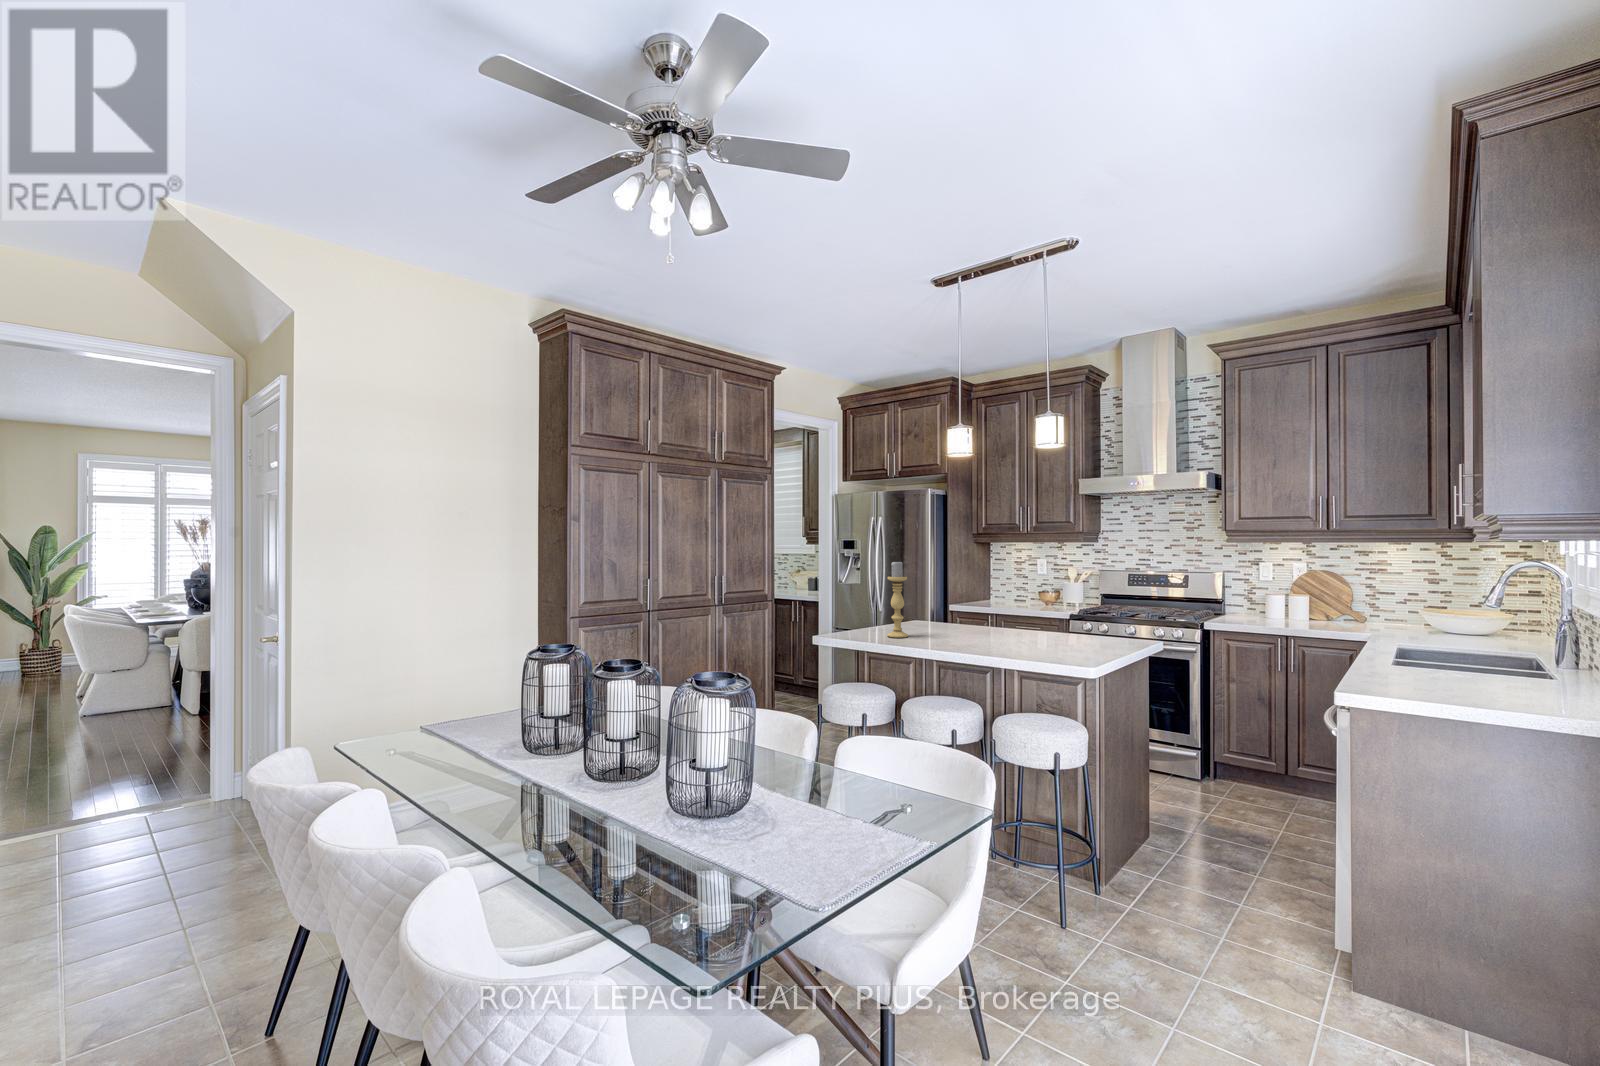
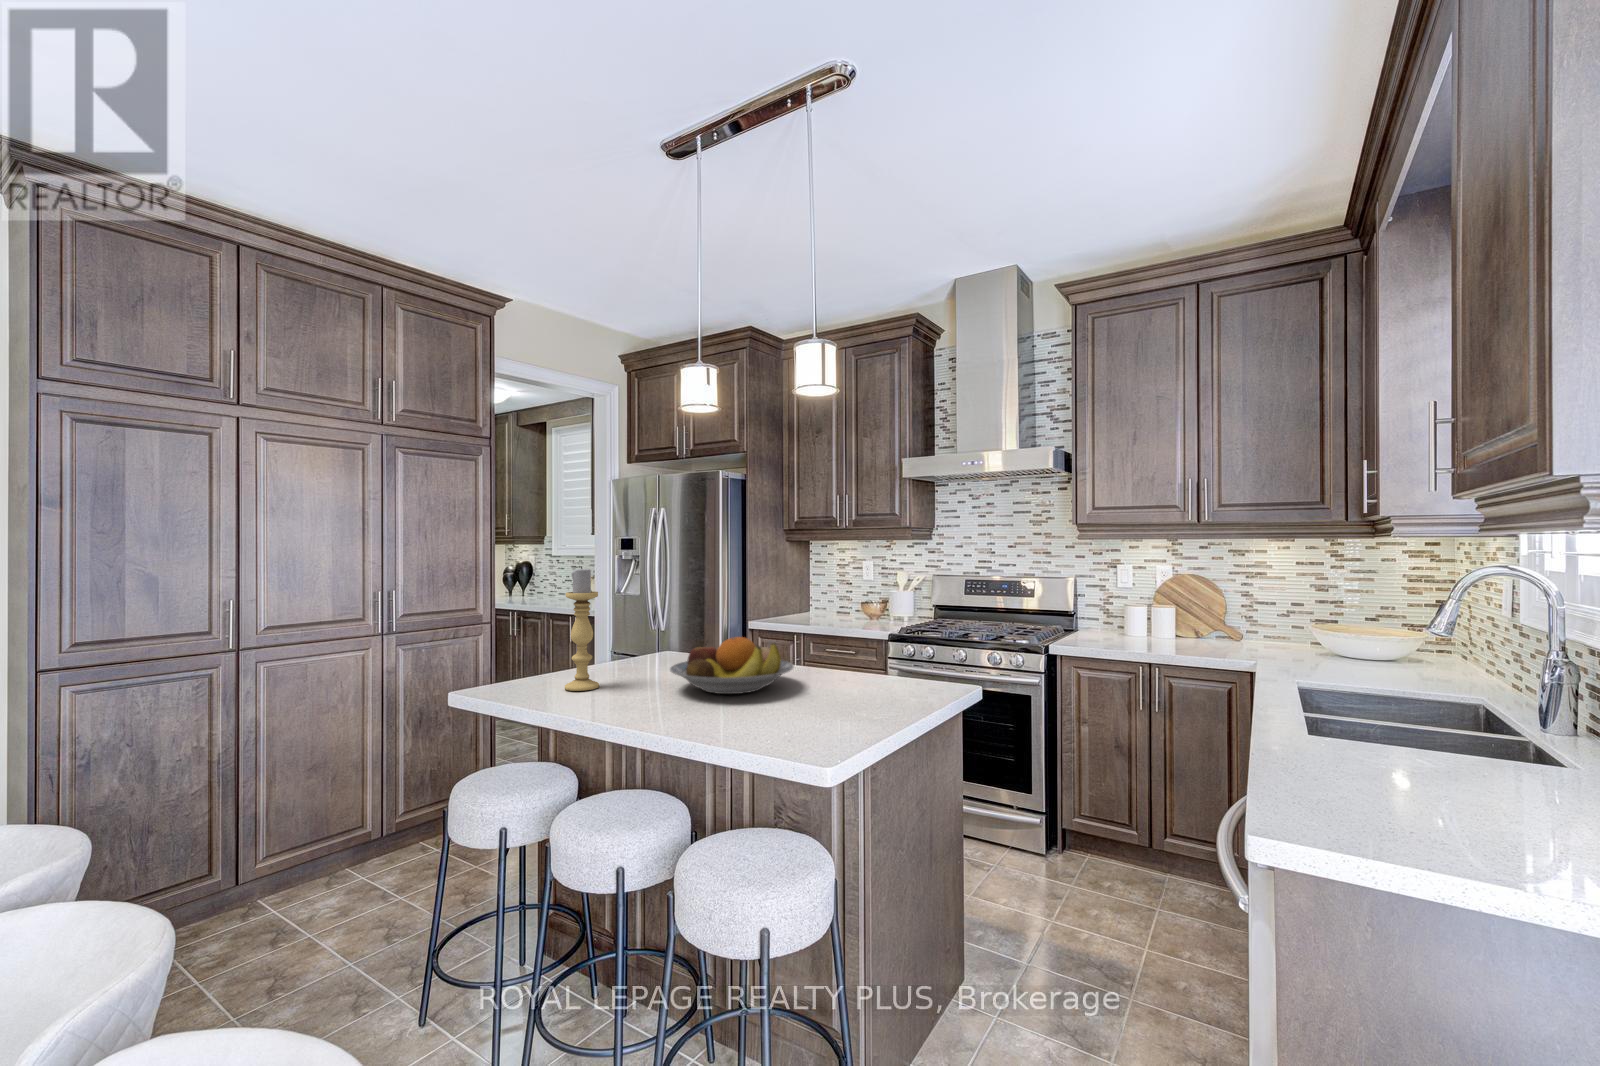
fruit bowl: none [956,605,1037,641] -> present [670,637,794,694]

